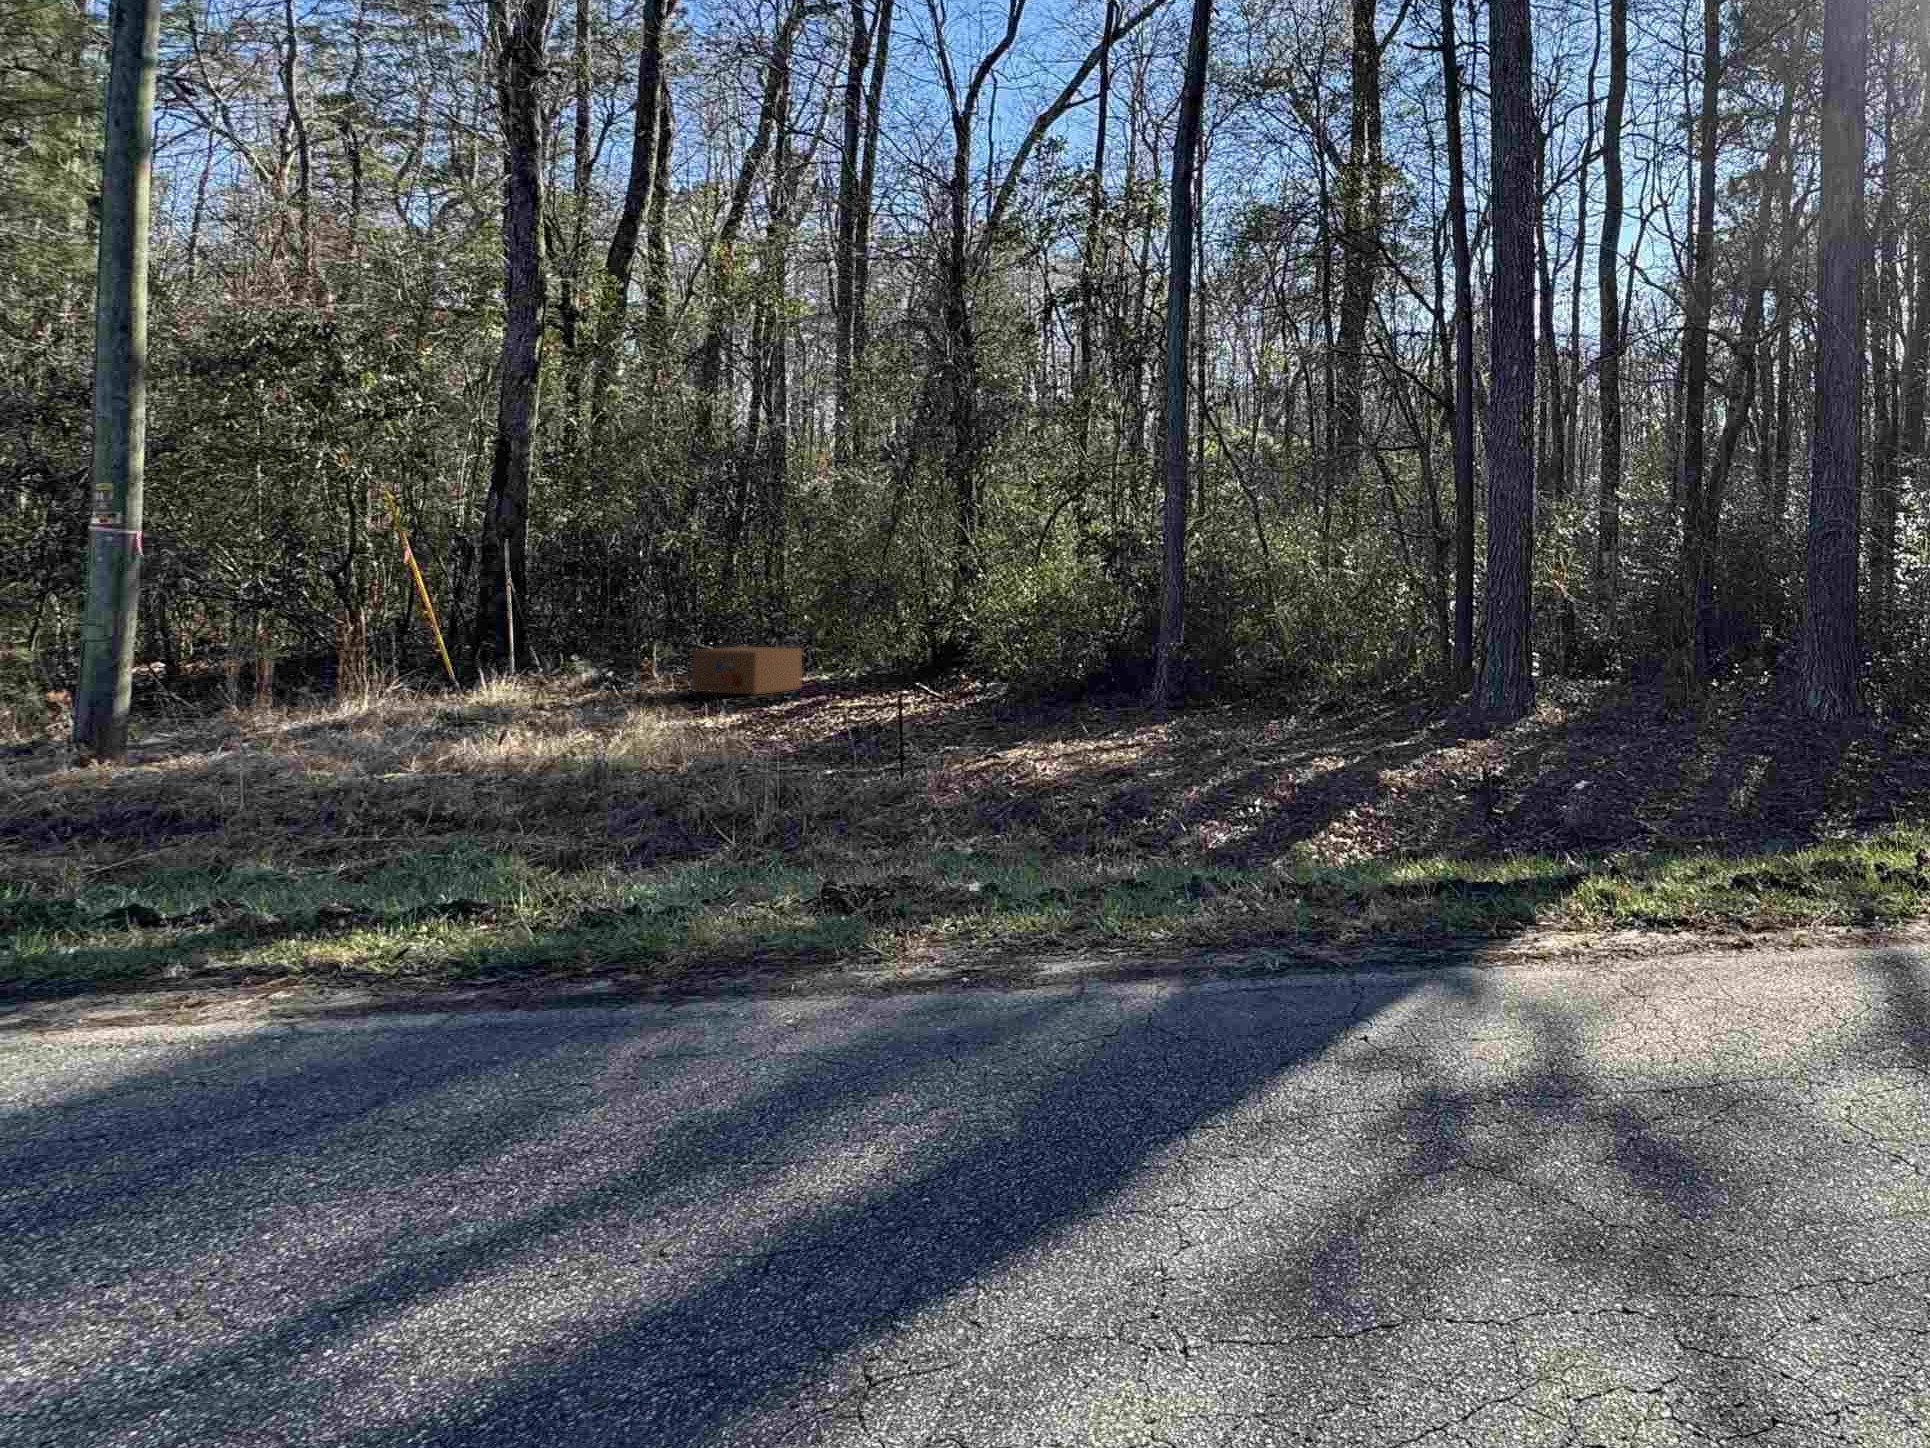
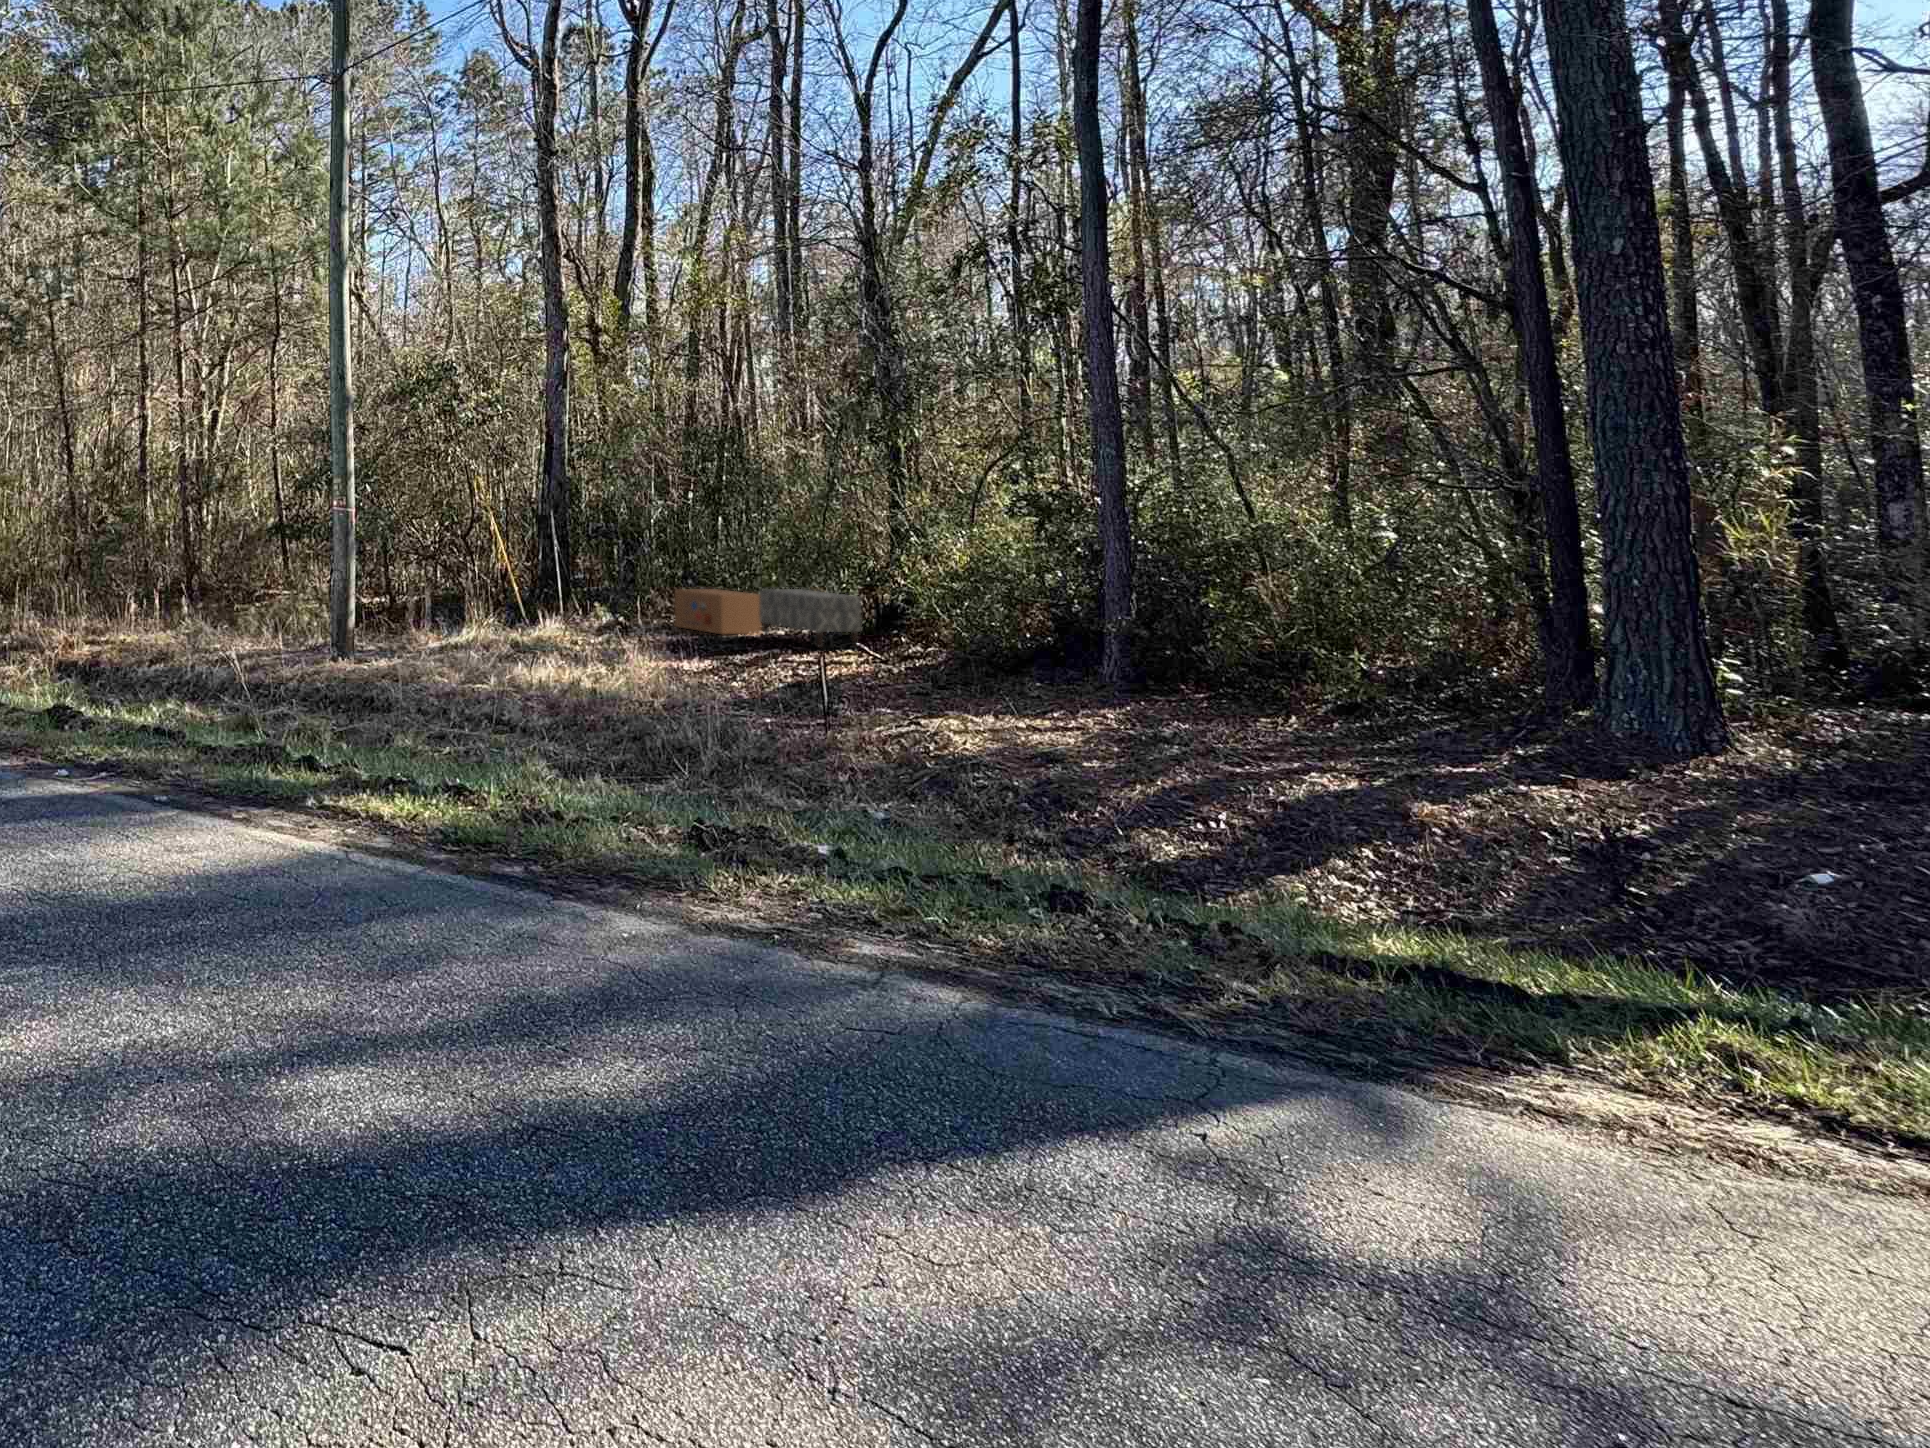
bench: none [802,640,918,698] -> present [759,589,861,647]

